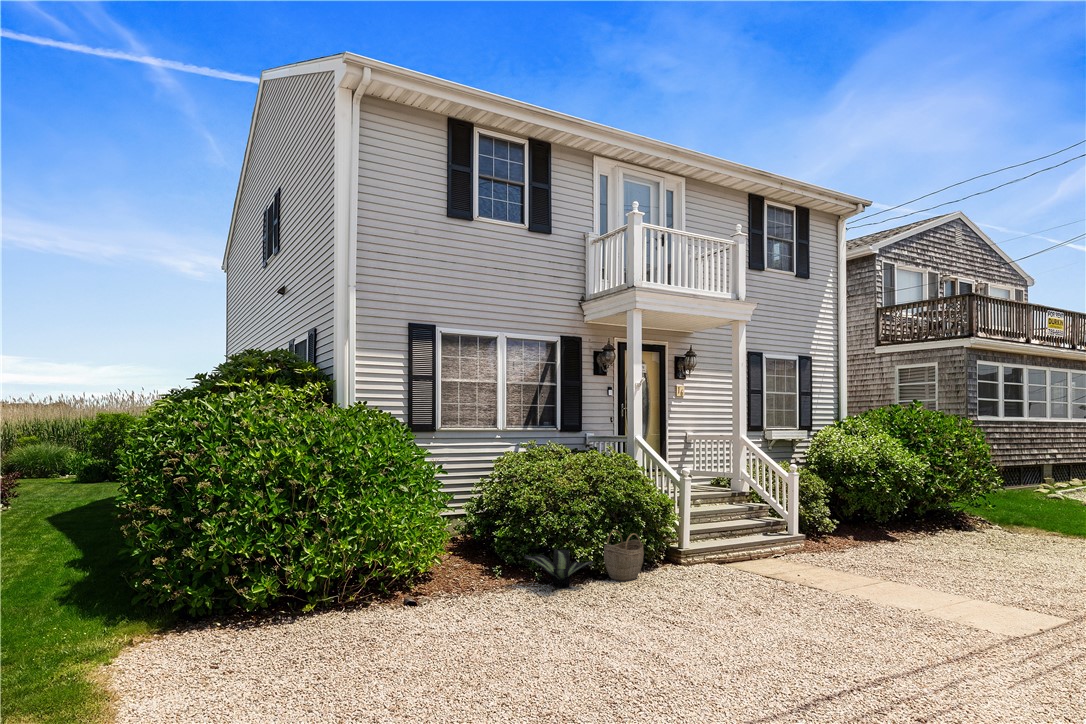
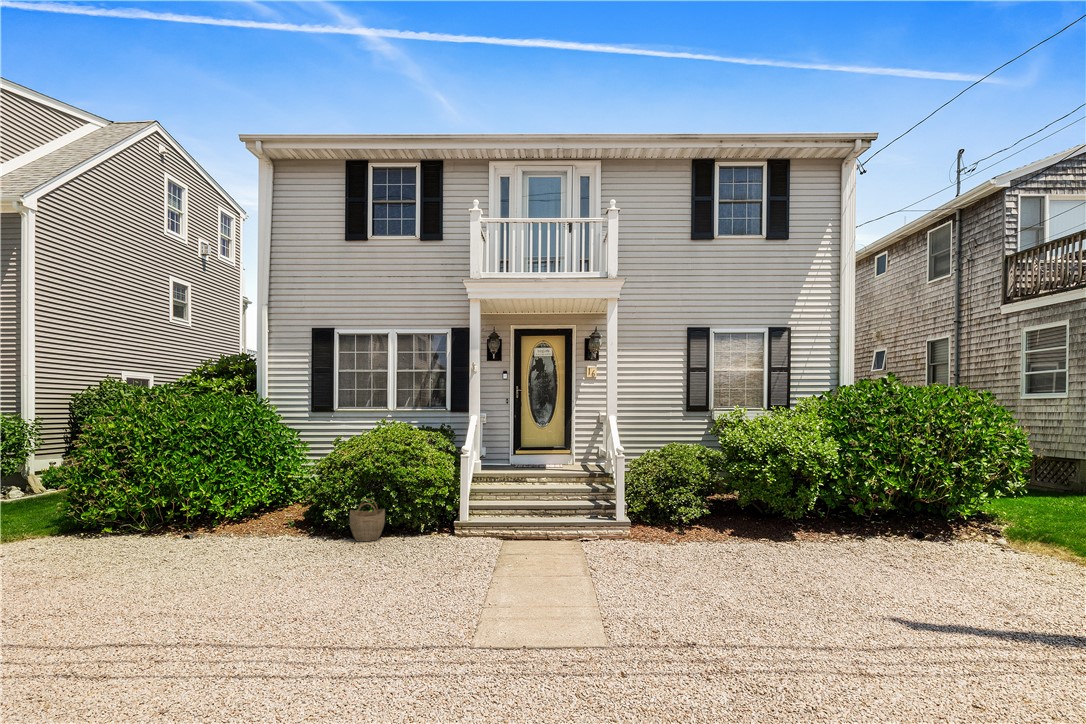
potted plant: present [524,550,592,588] -> none [279,510,332,541]

